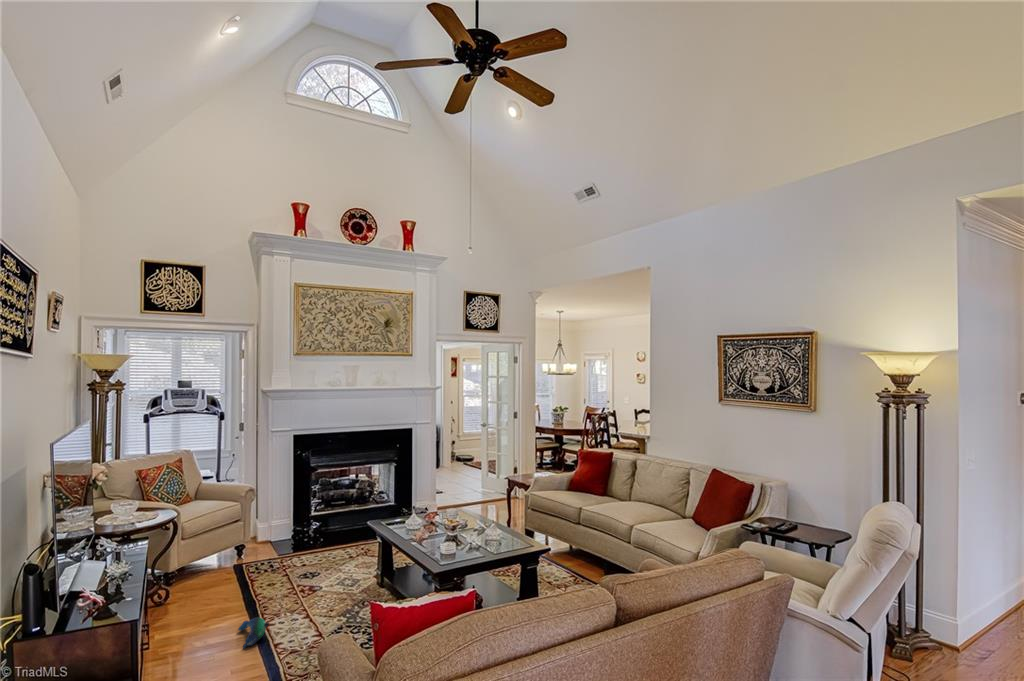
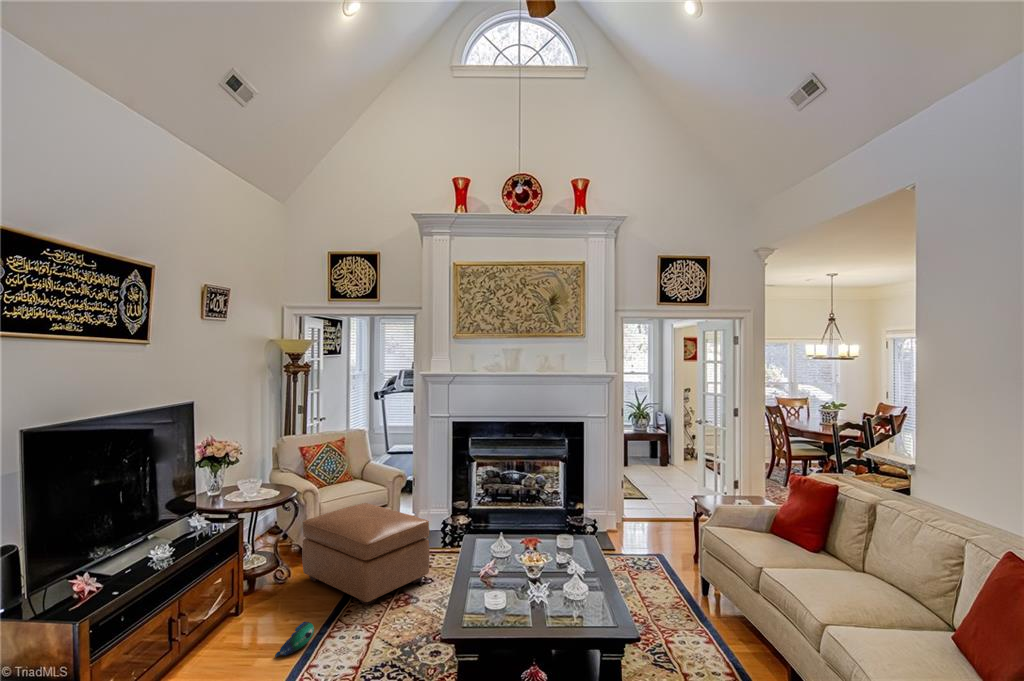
ottoman: none [187,518,320,603] -> present [302,503,430,605]

